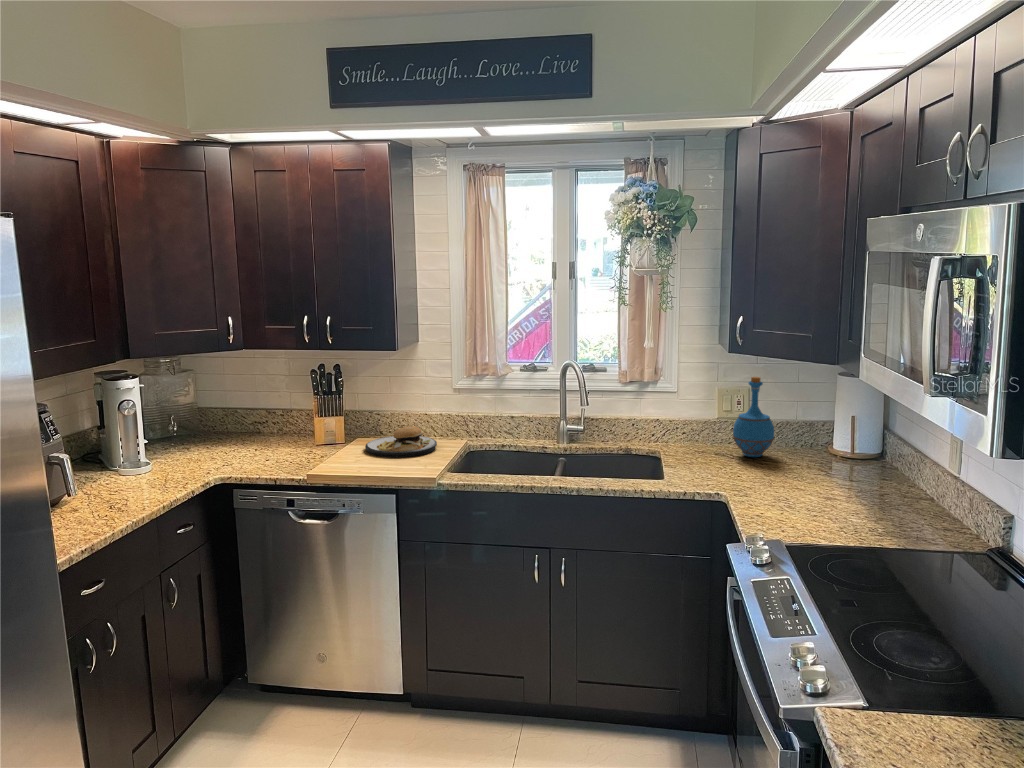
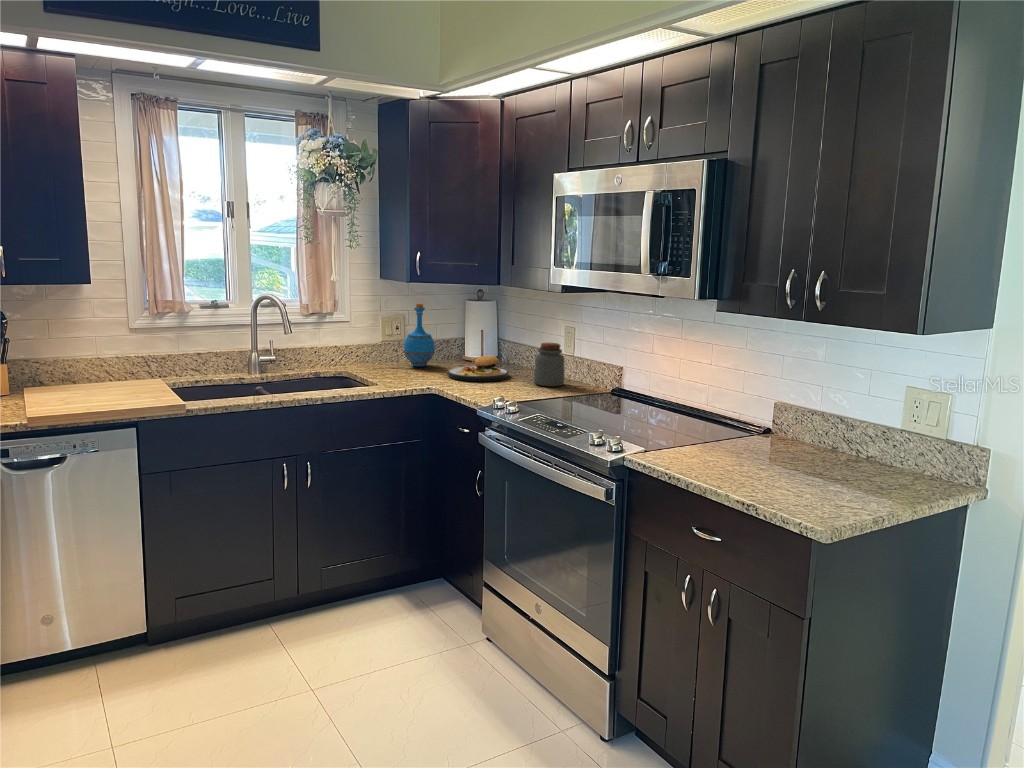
plate: present [365,426,437,458] -> present [447,355,508,381]
jar: none [871,454,924,523] -> present [534,343,565,386]

